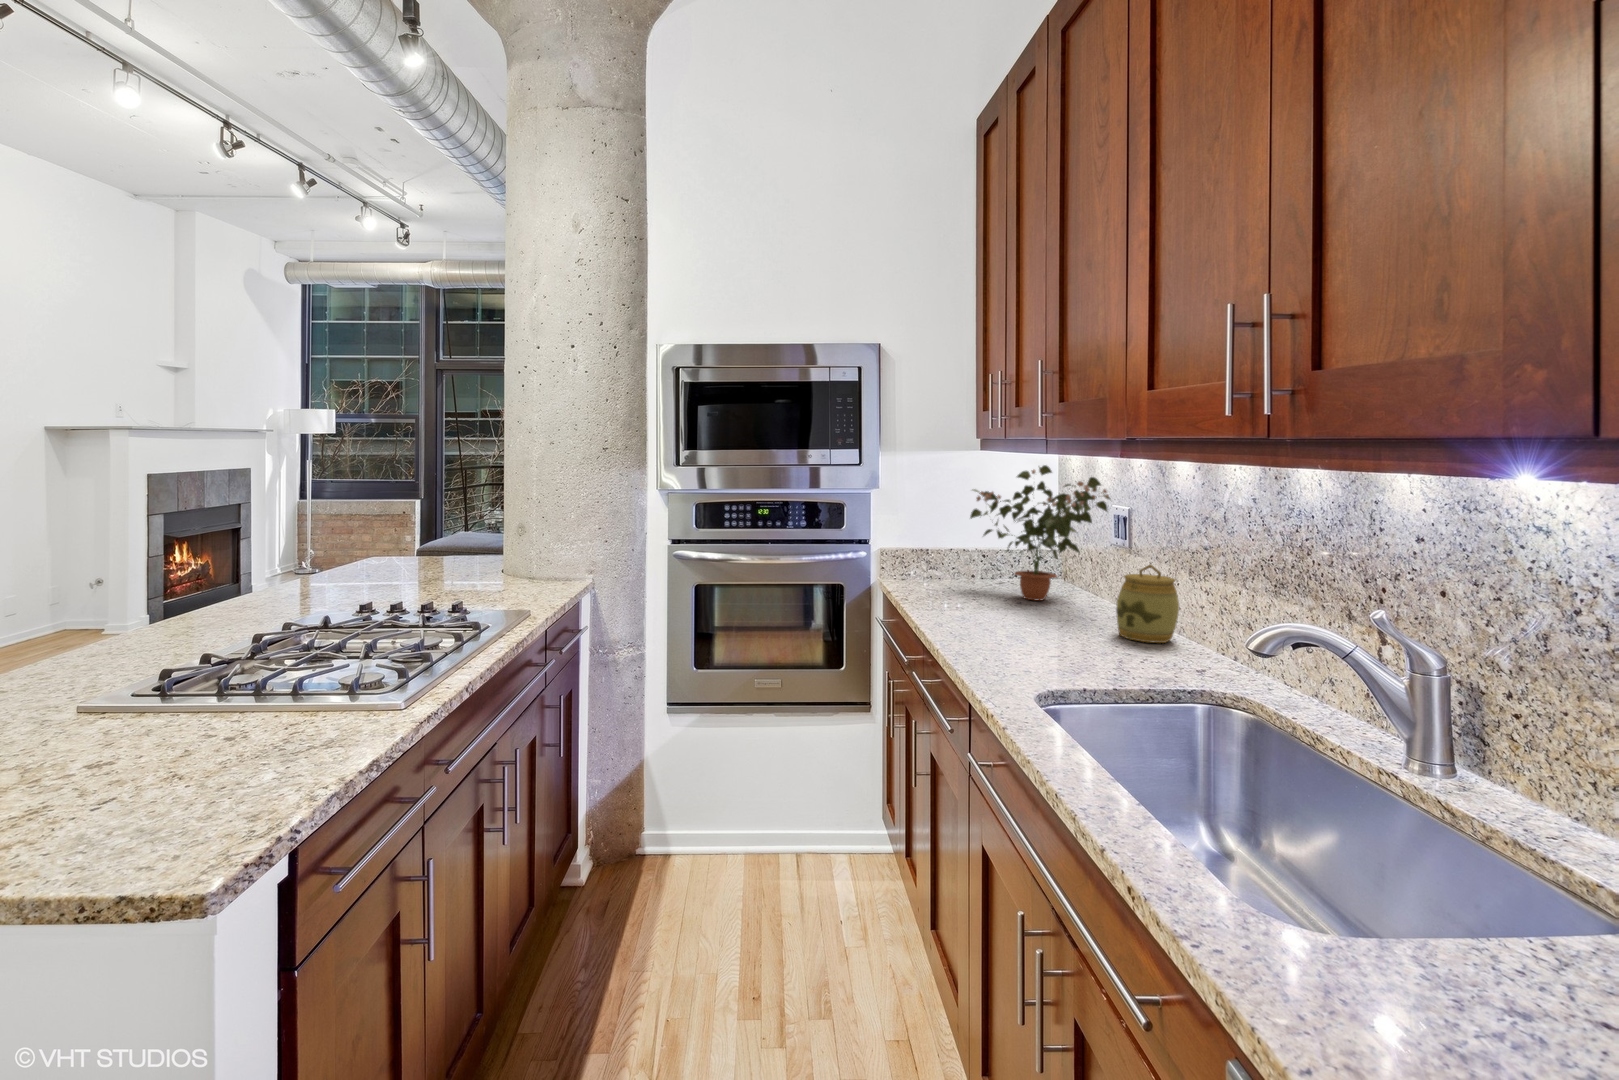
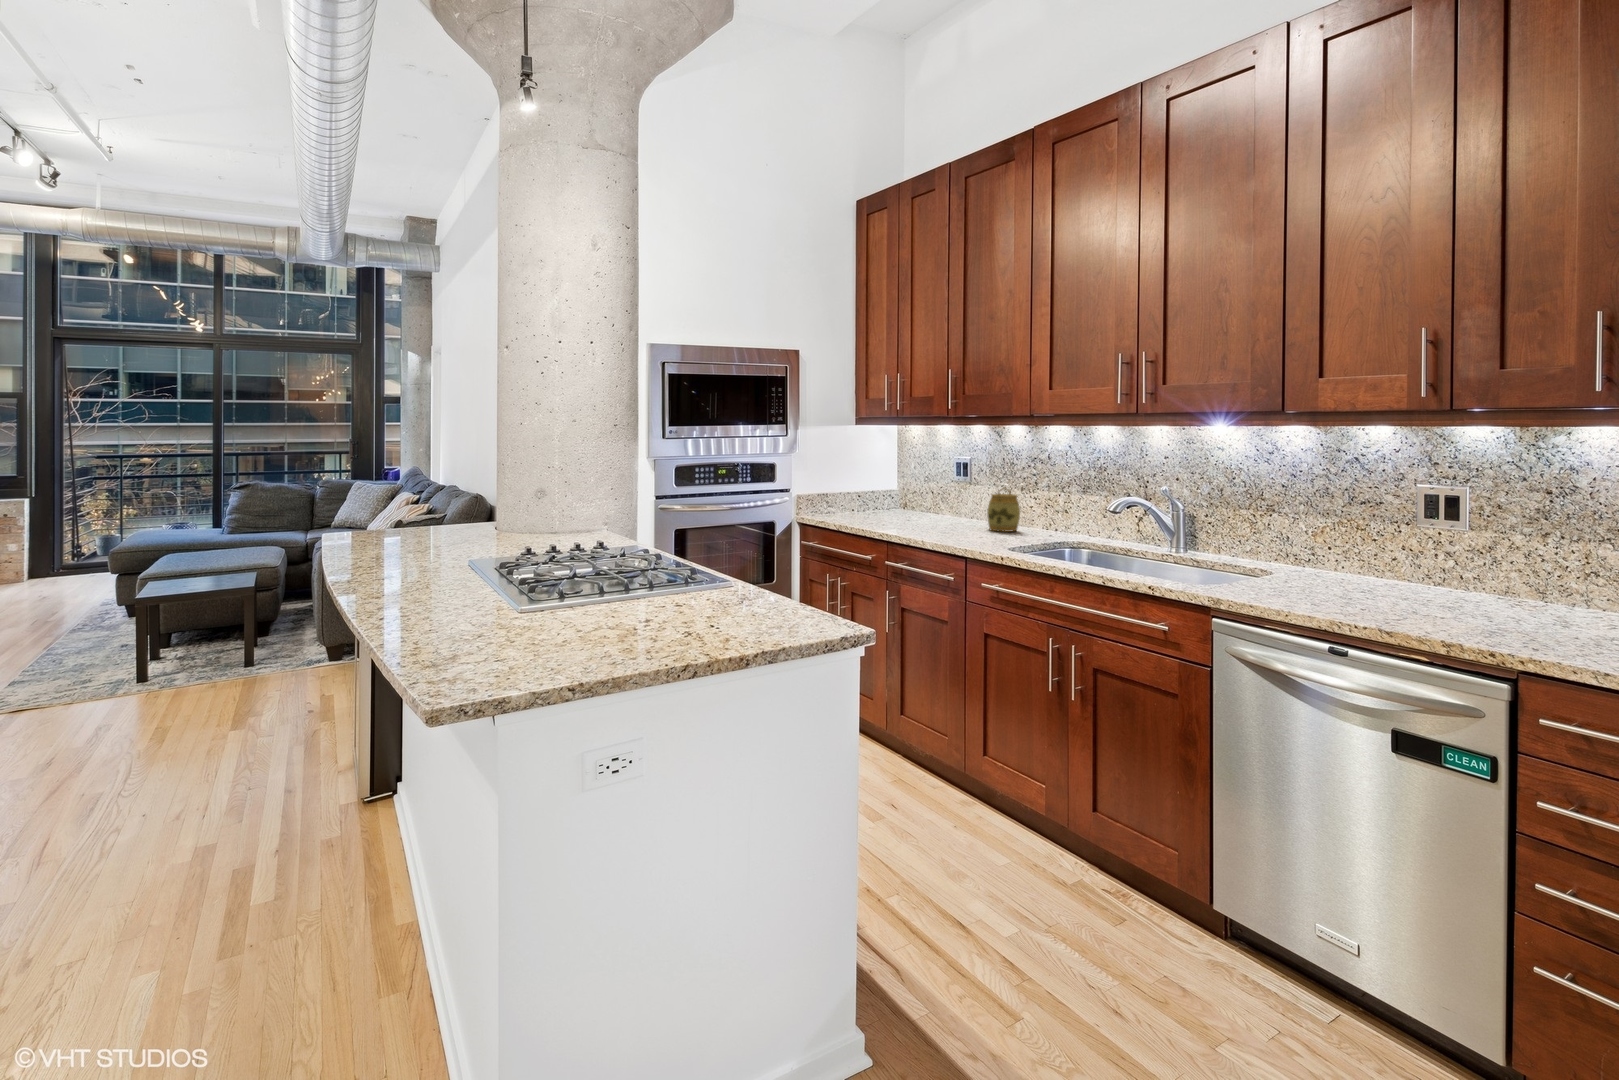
potted plant: present [970,465,1110,600] -> none [868,432,961,520]

